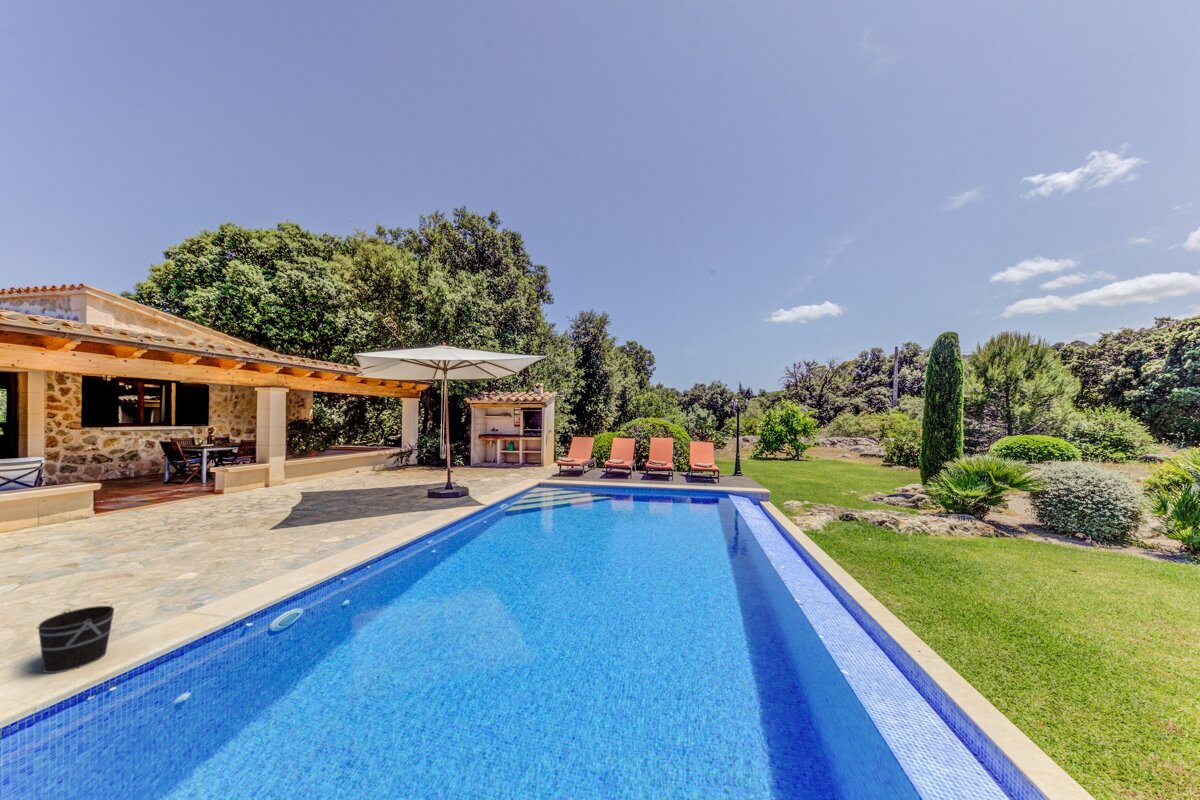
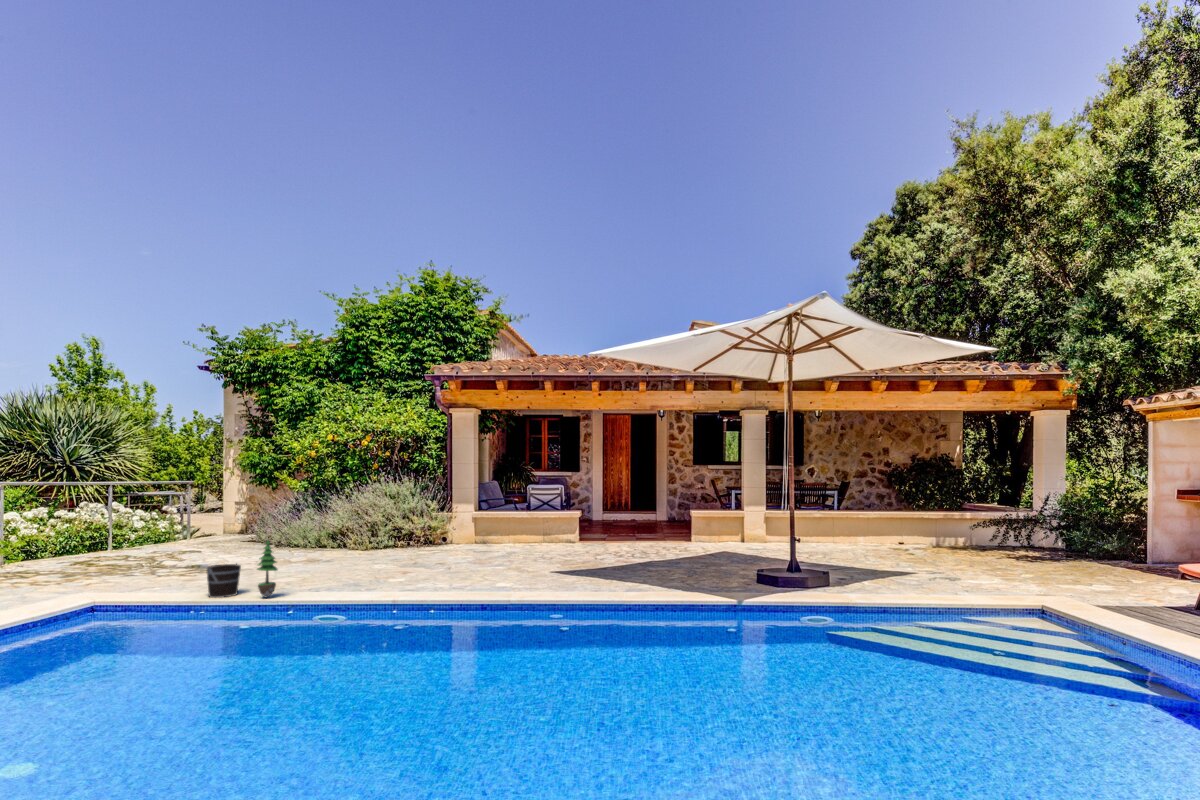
potted tree: none [165,546,202,622] -> present [257,540,278,597]

